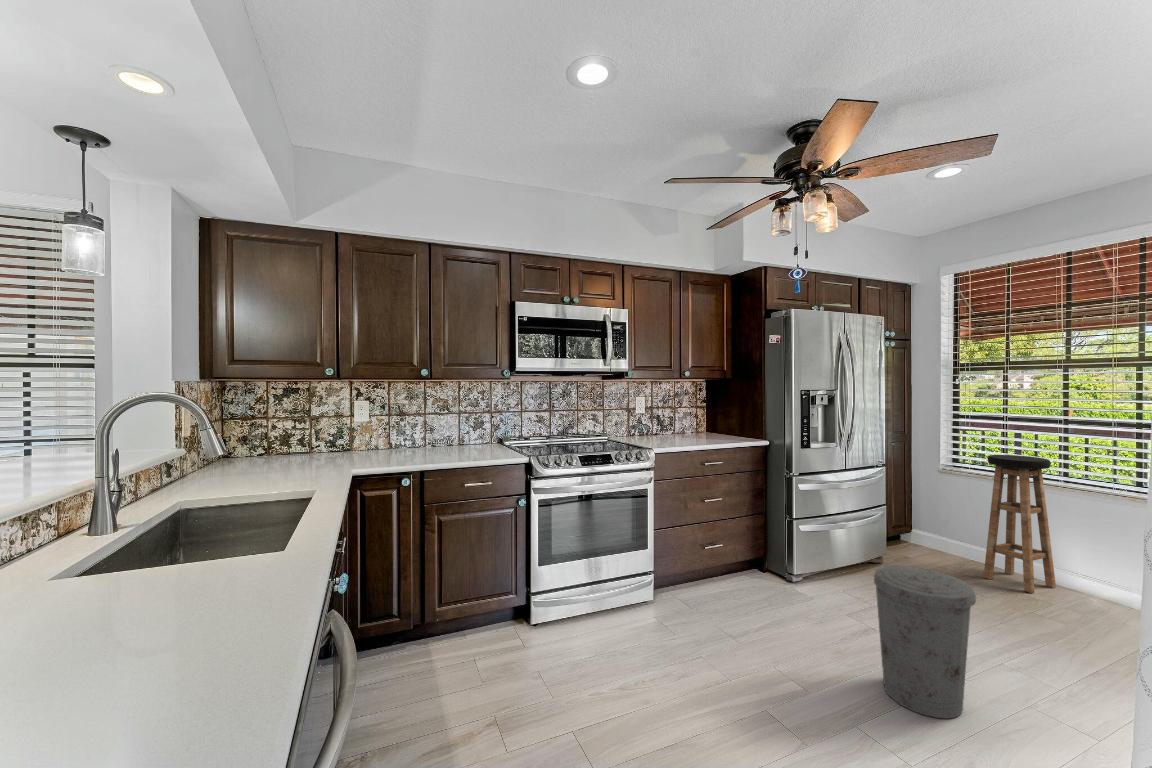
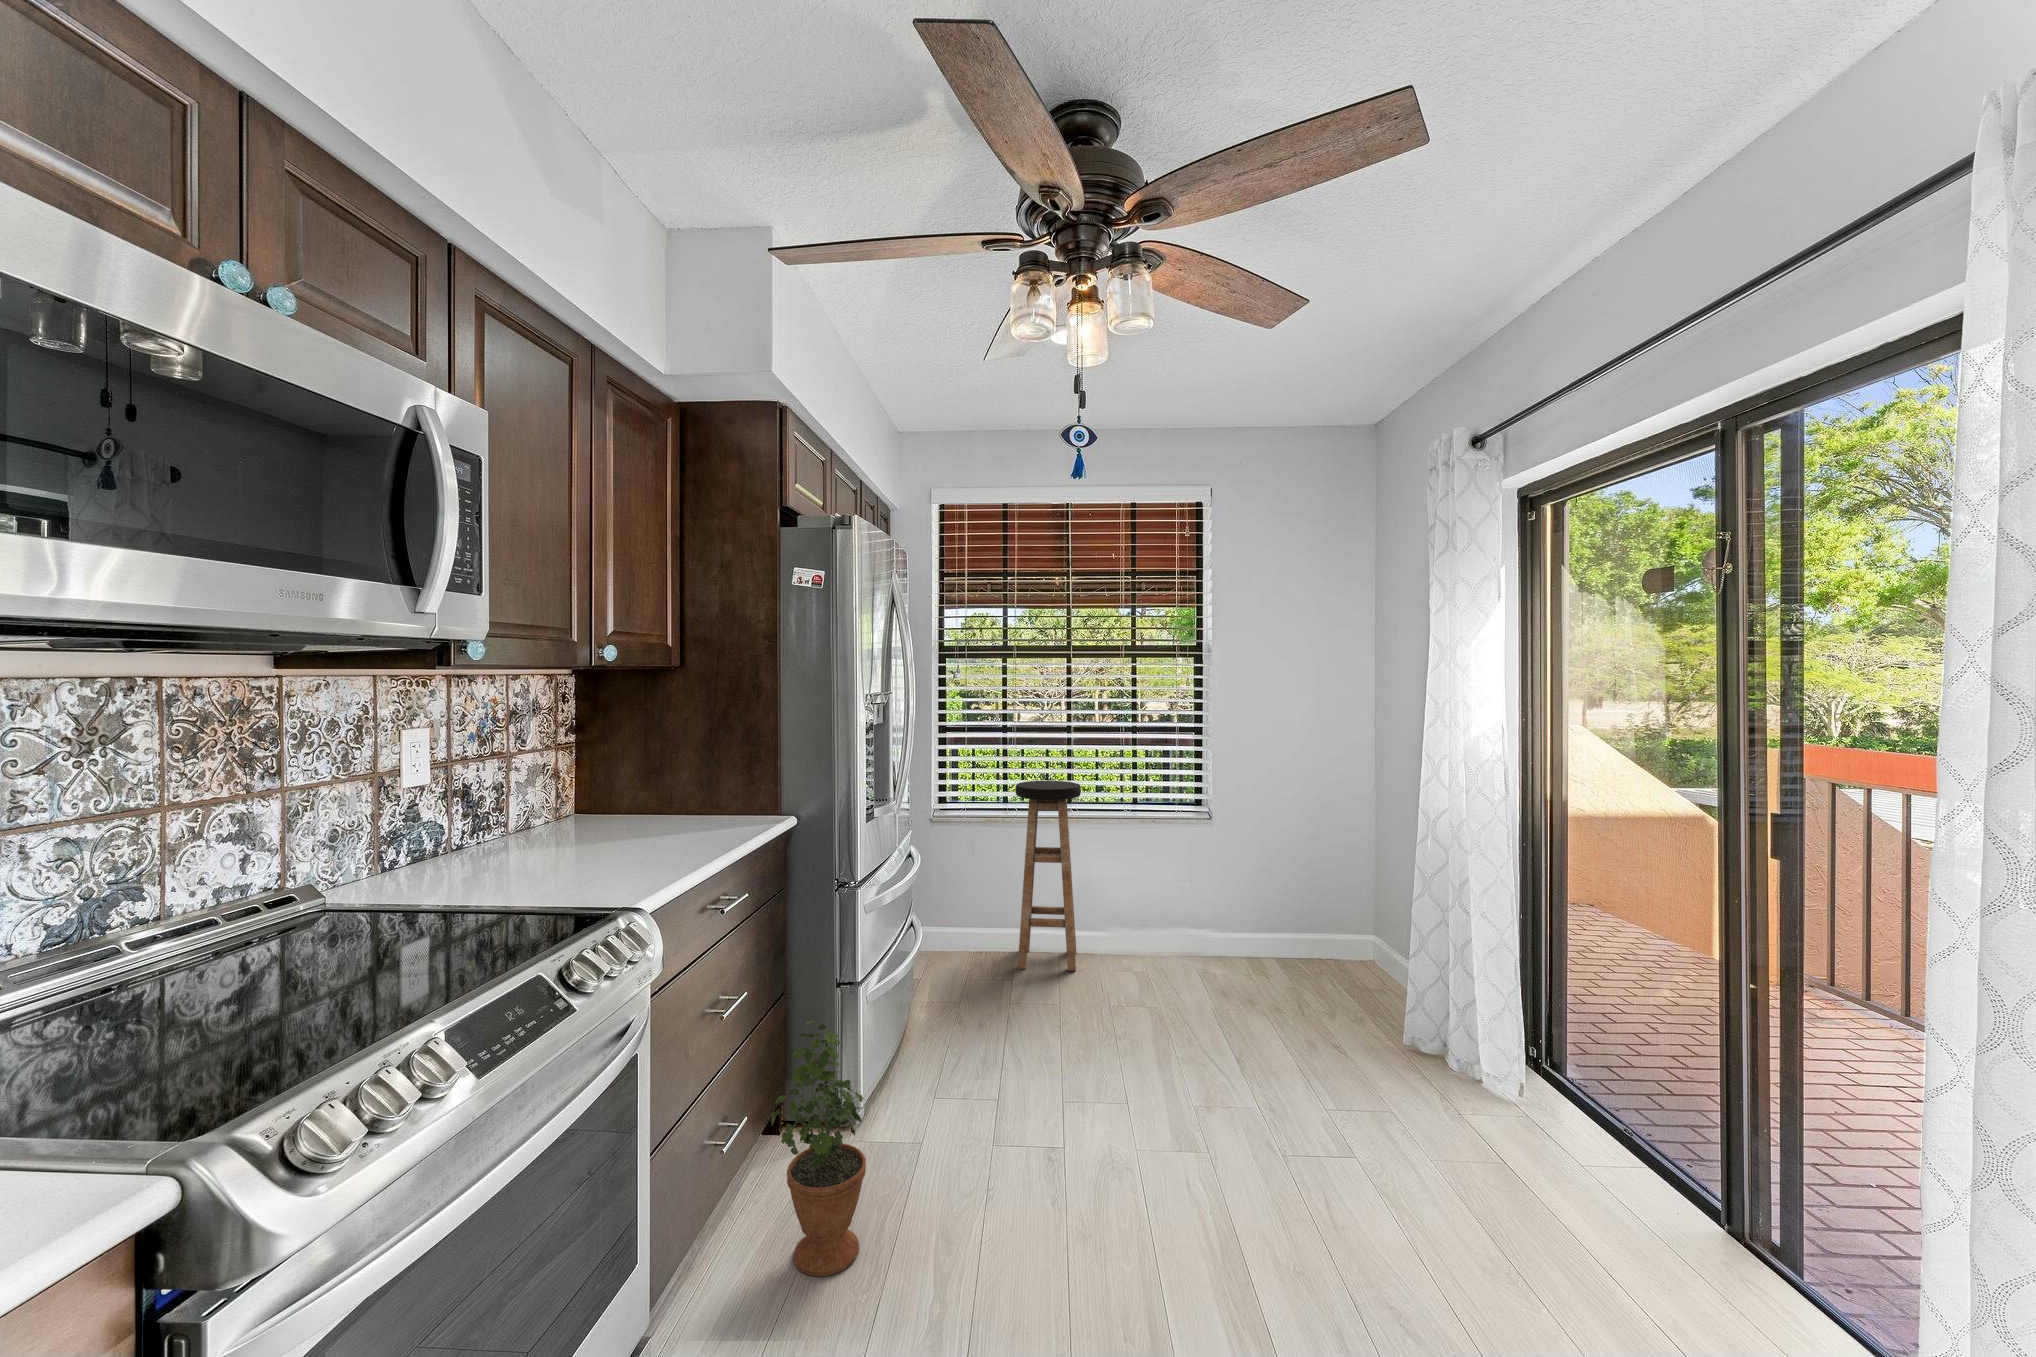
potted plant: none [712,514,751,607] -> present [771,1021,866,1276]
trash can: present [874,566,976,719] -> none [1180,1003,1332,1276]

